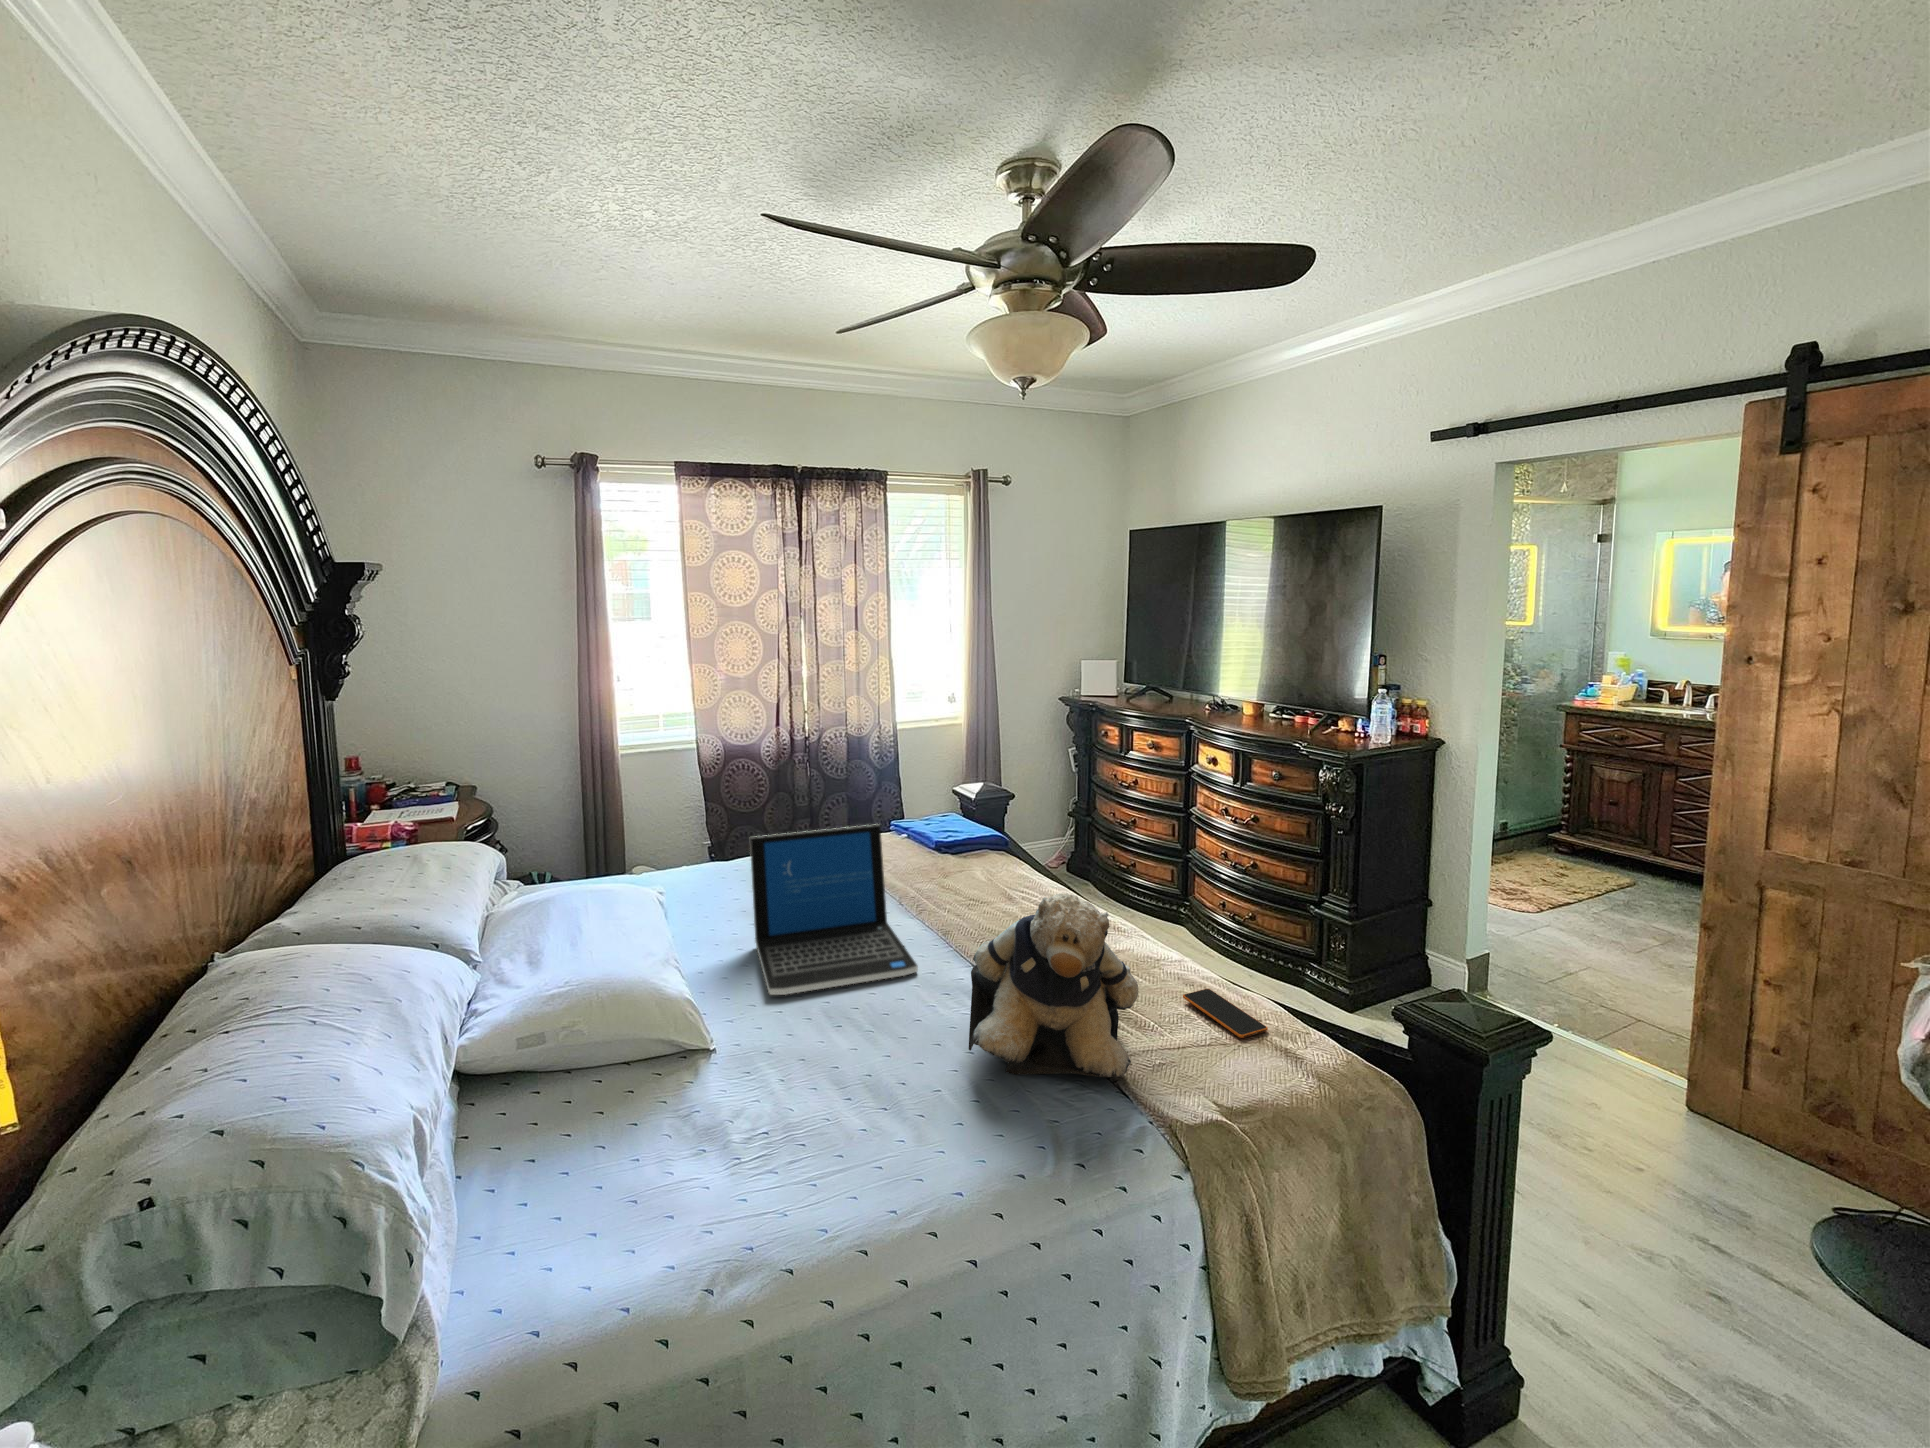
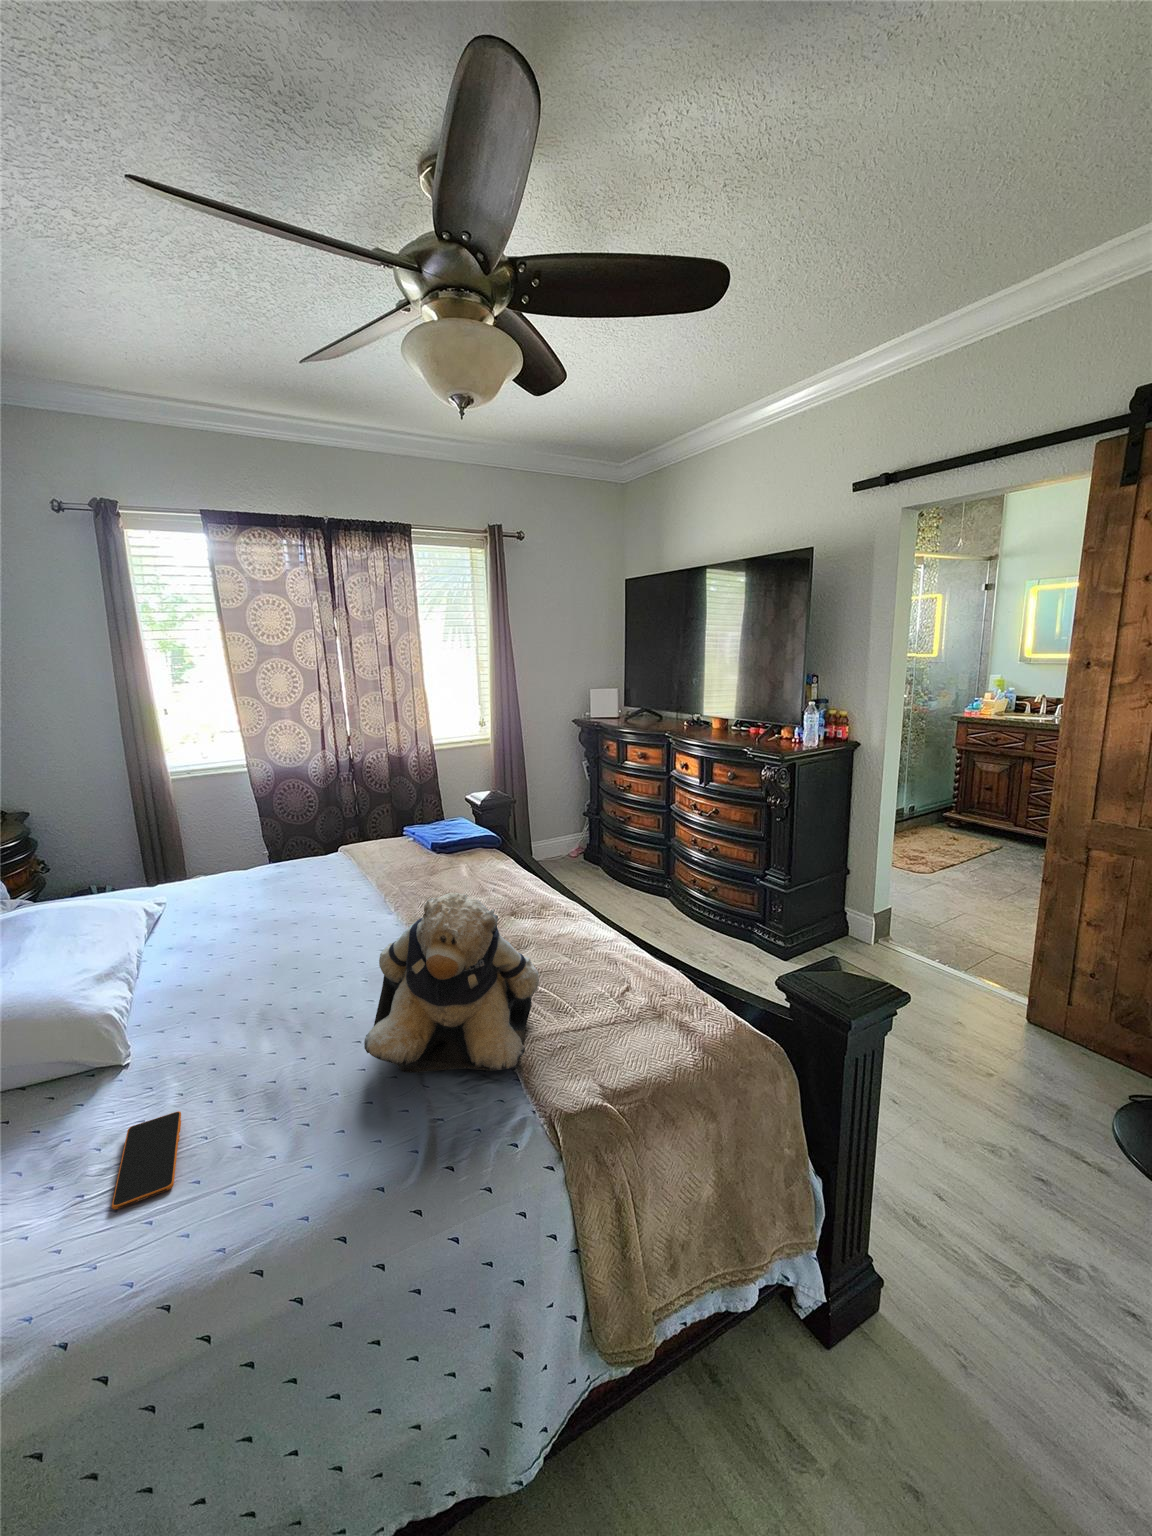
laptop: present [750,824,918,995] -> none [202,832,366,1005]
smartphone: present [1183,989,1268,1038] -> present [112,1111,181,1209]

